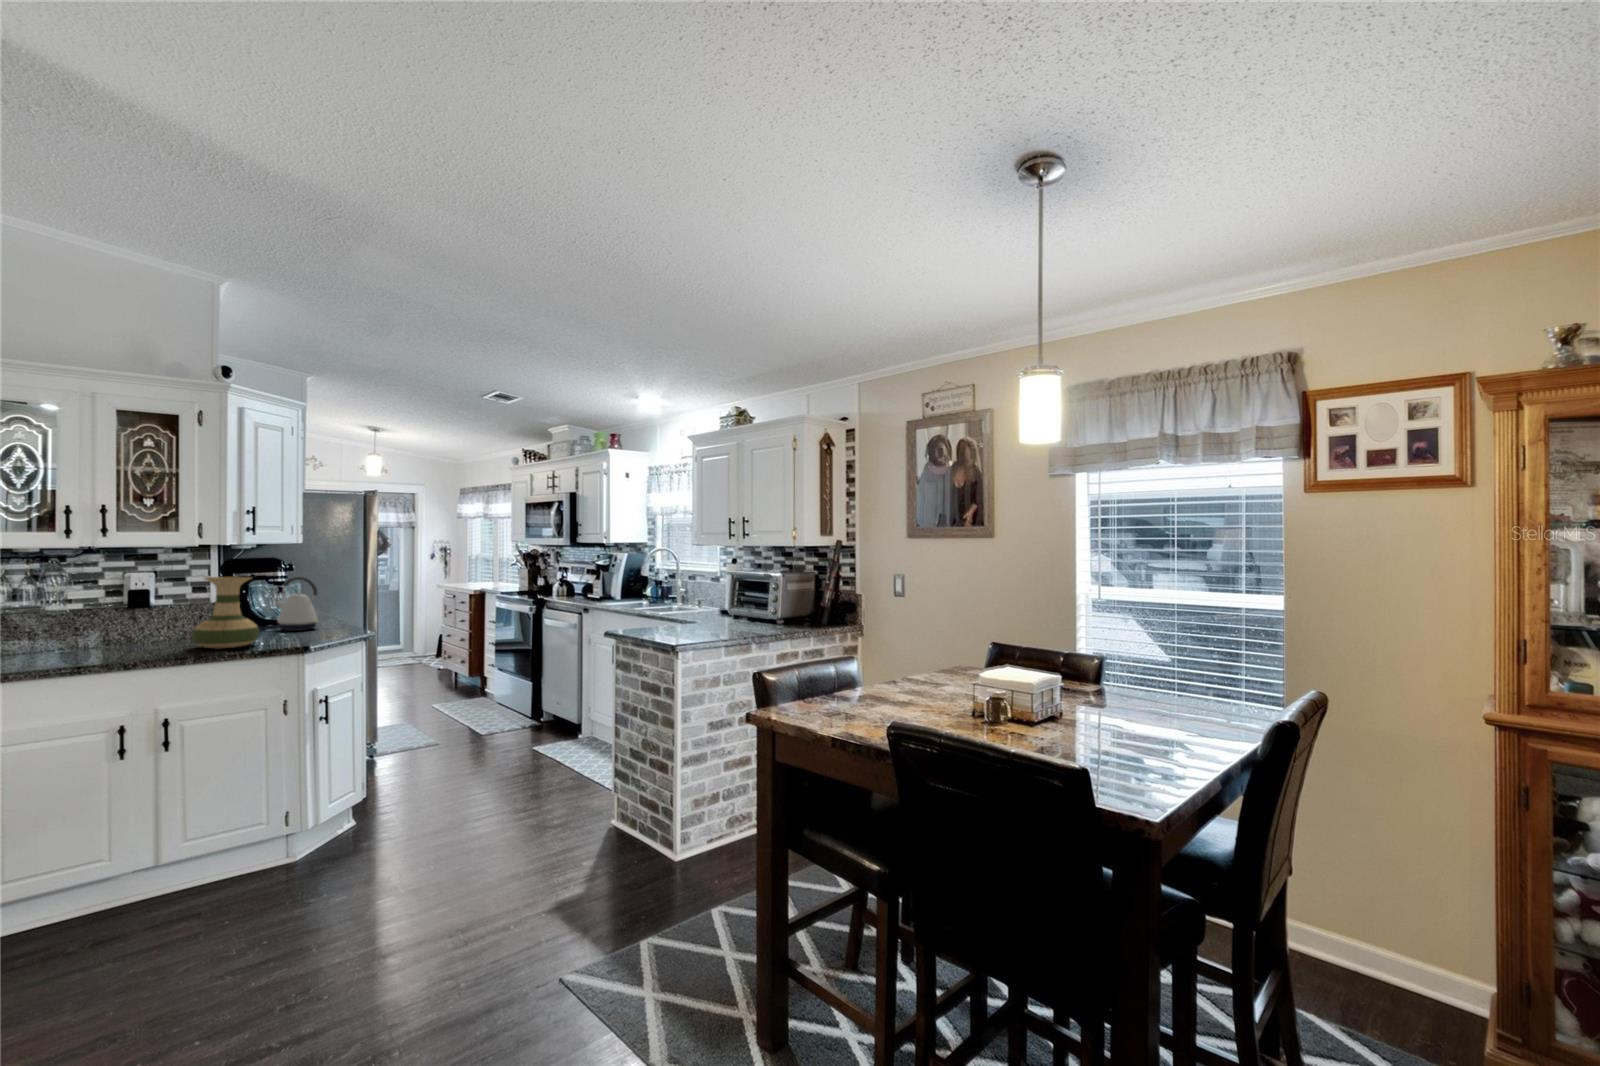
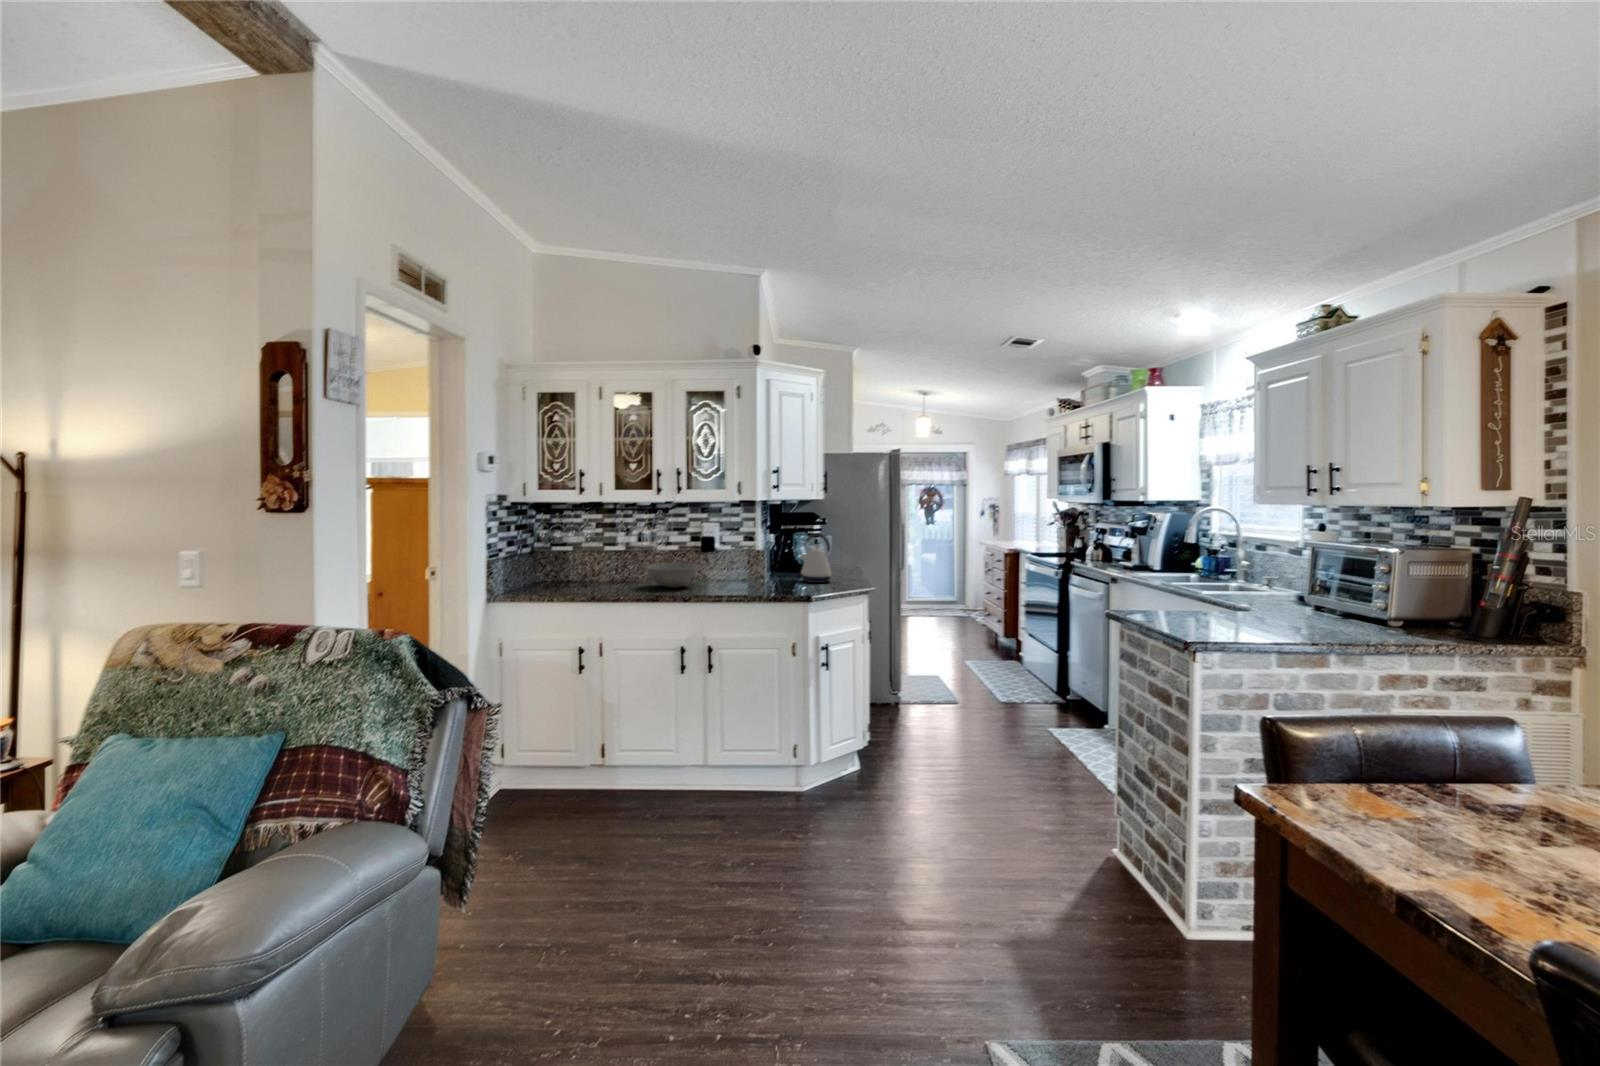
vase: present [192,577,259,649] -> none [729,532,776,595]
bowl: none [41,620,131,651] -> present [645,563,697,588]

